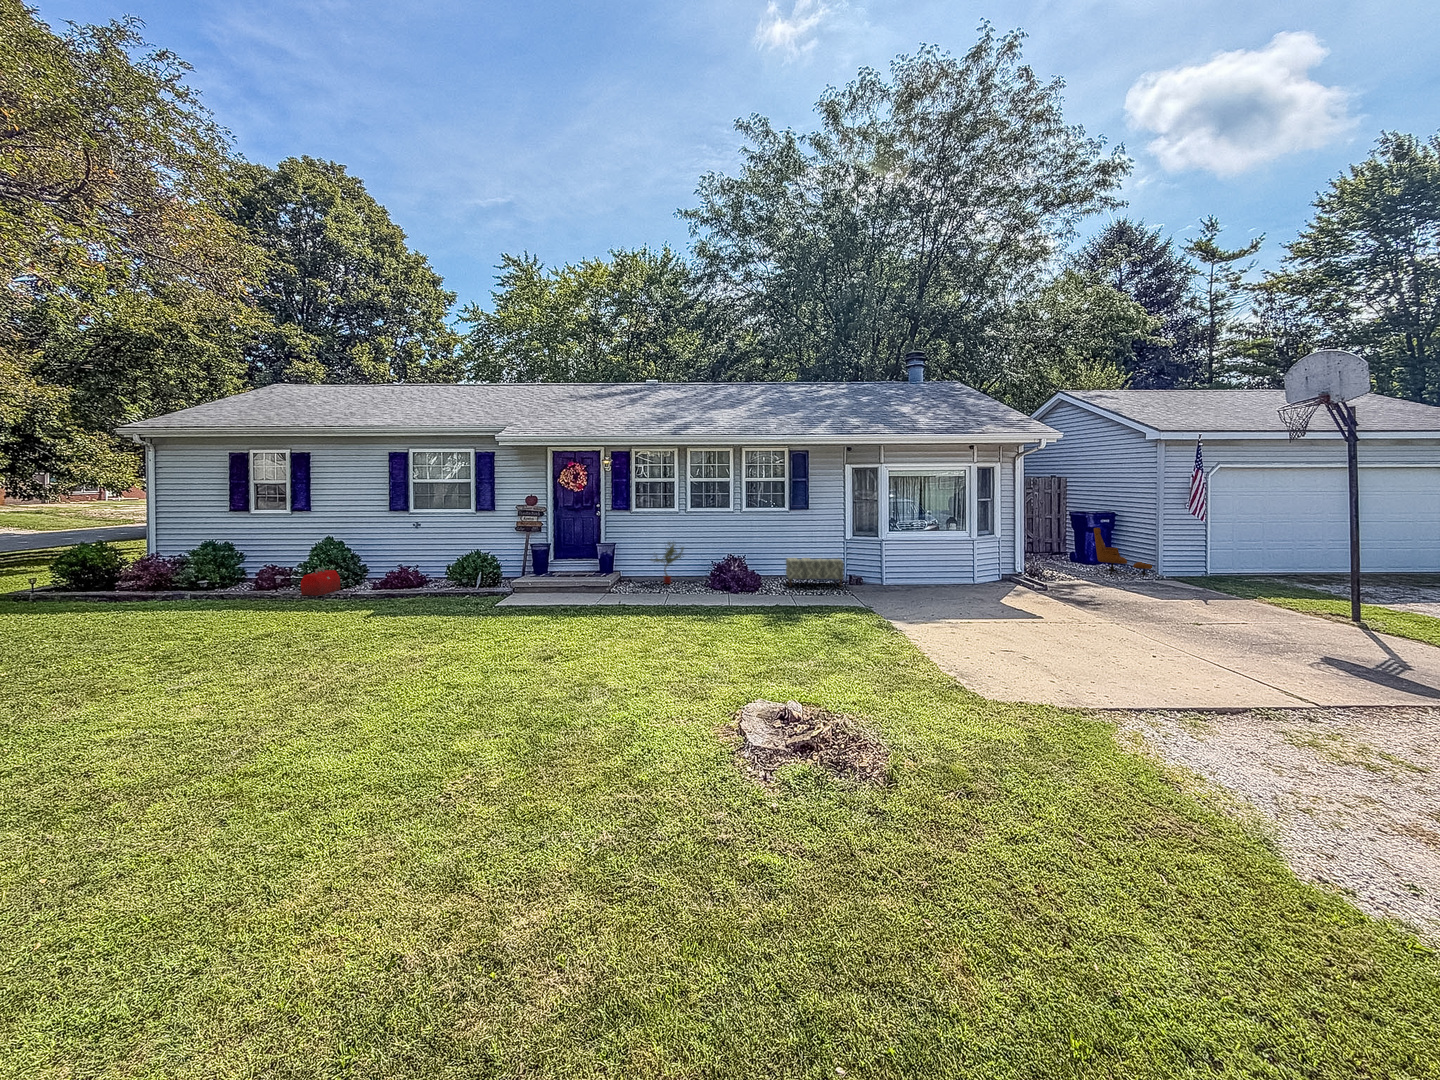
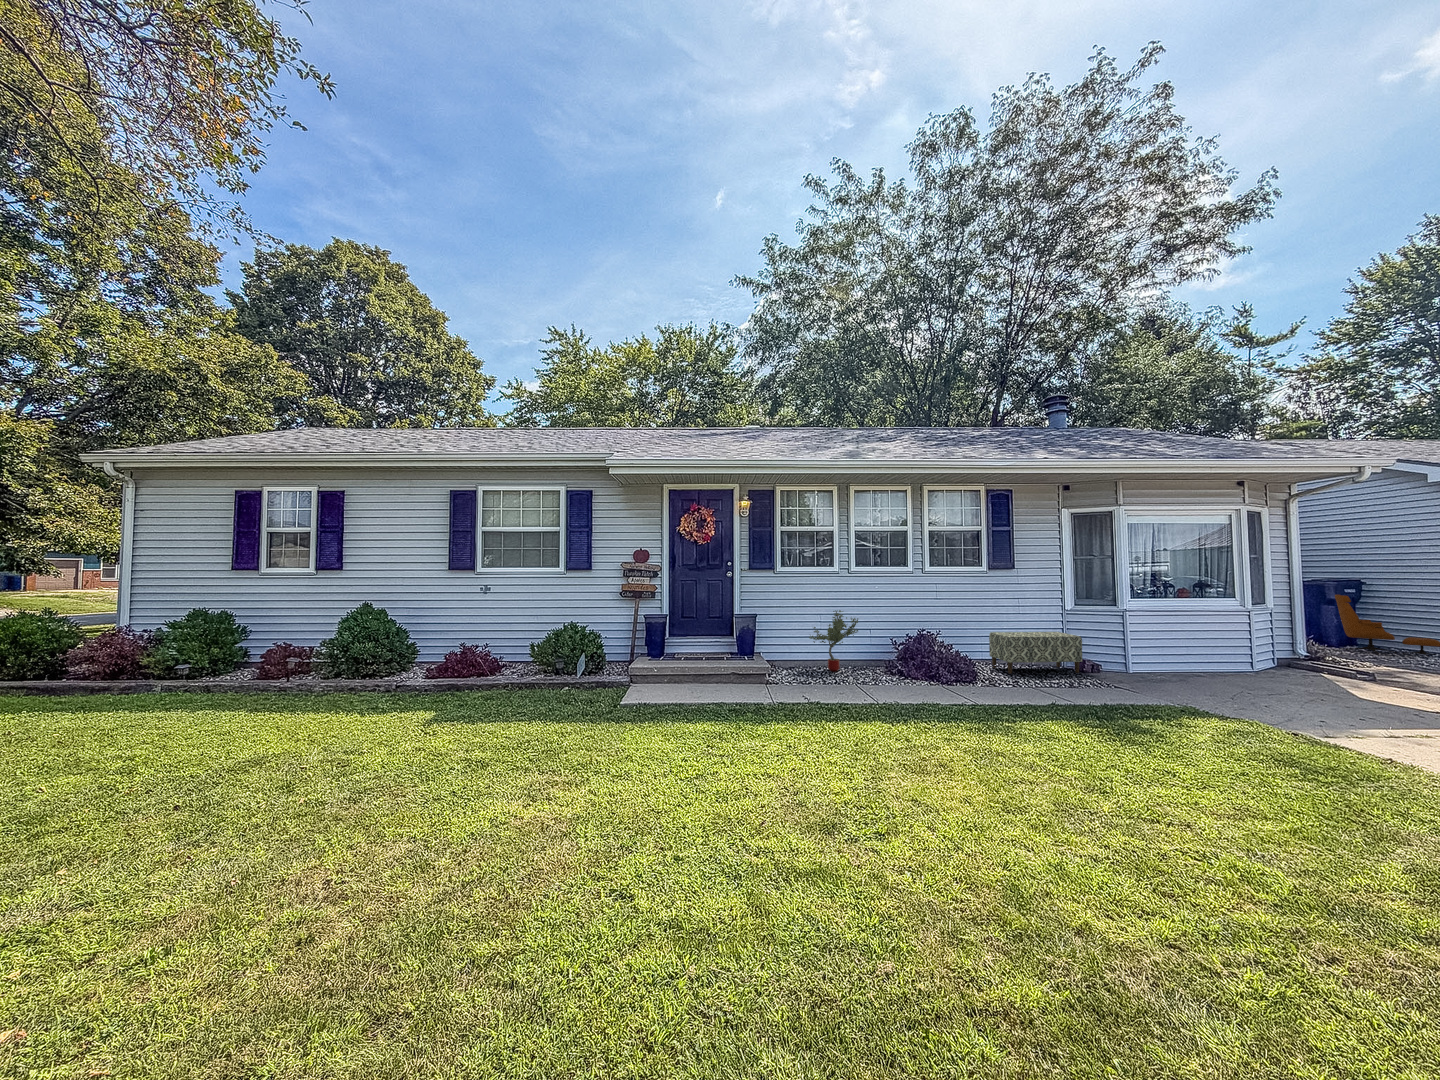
toolbox: present [301,568,341,595] -> none [306,650,368,694]

